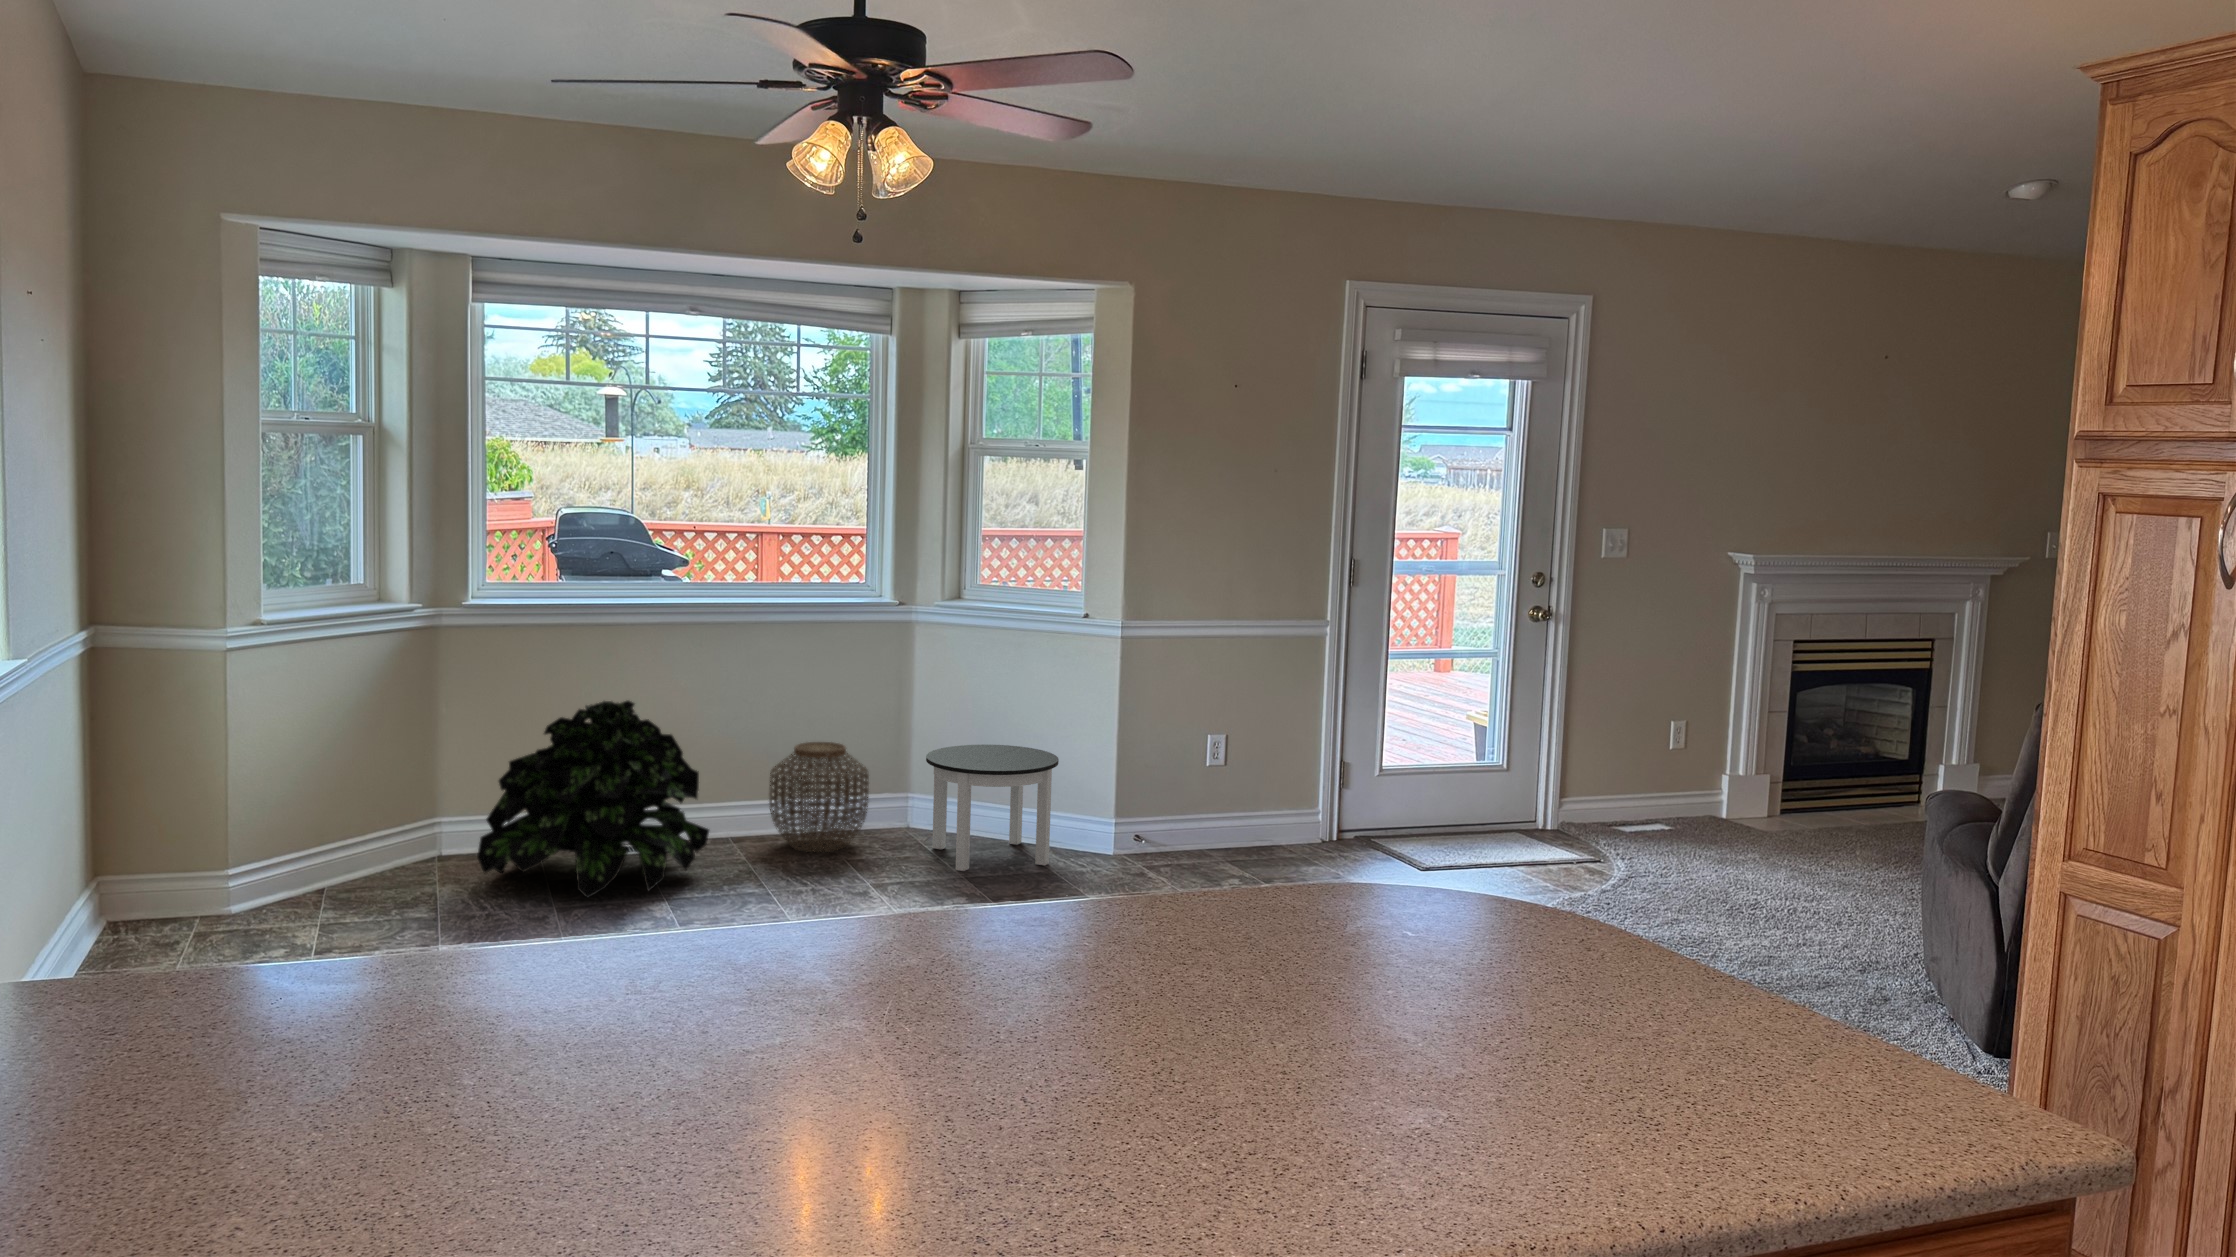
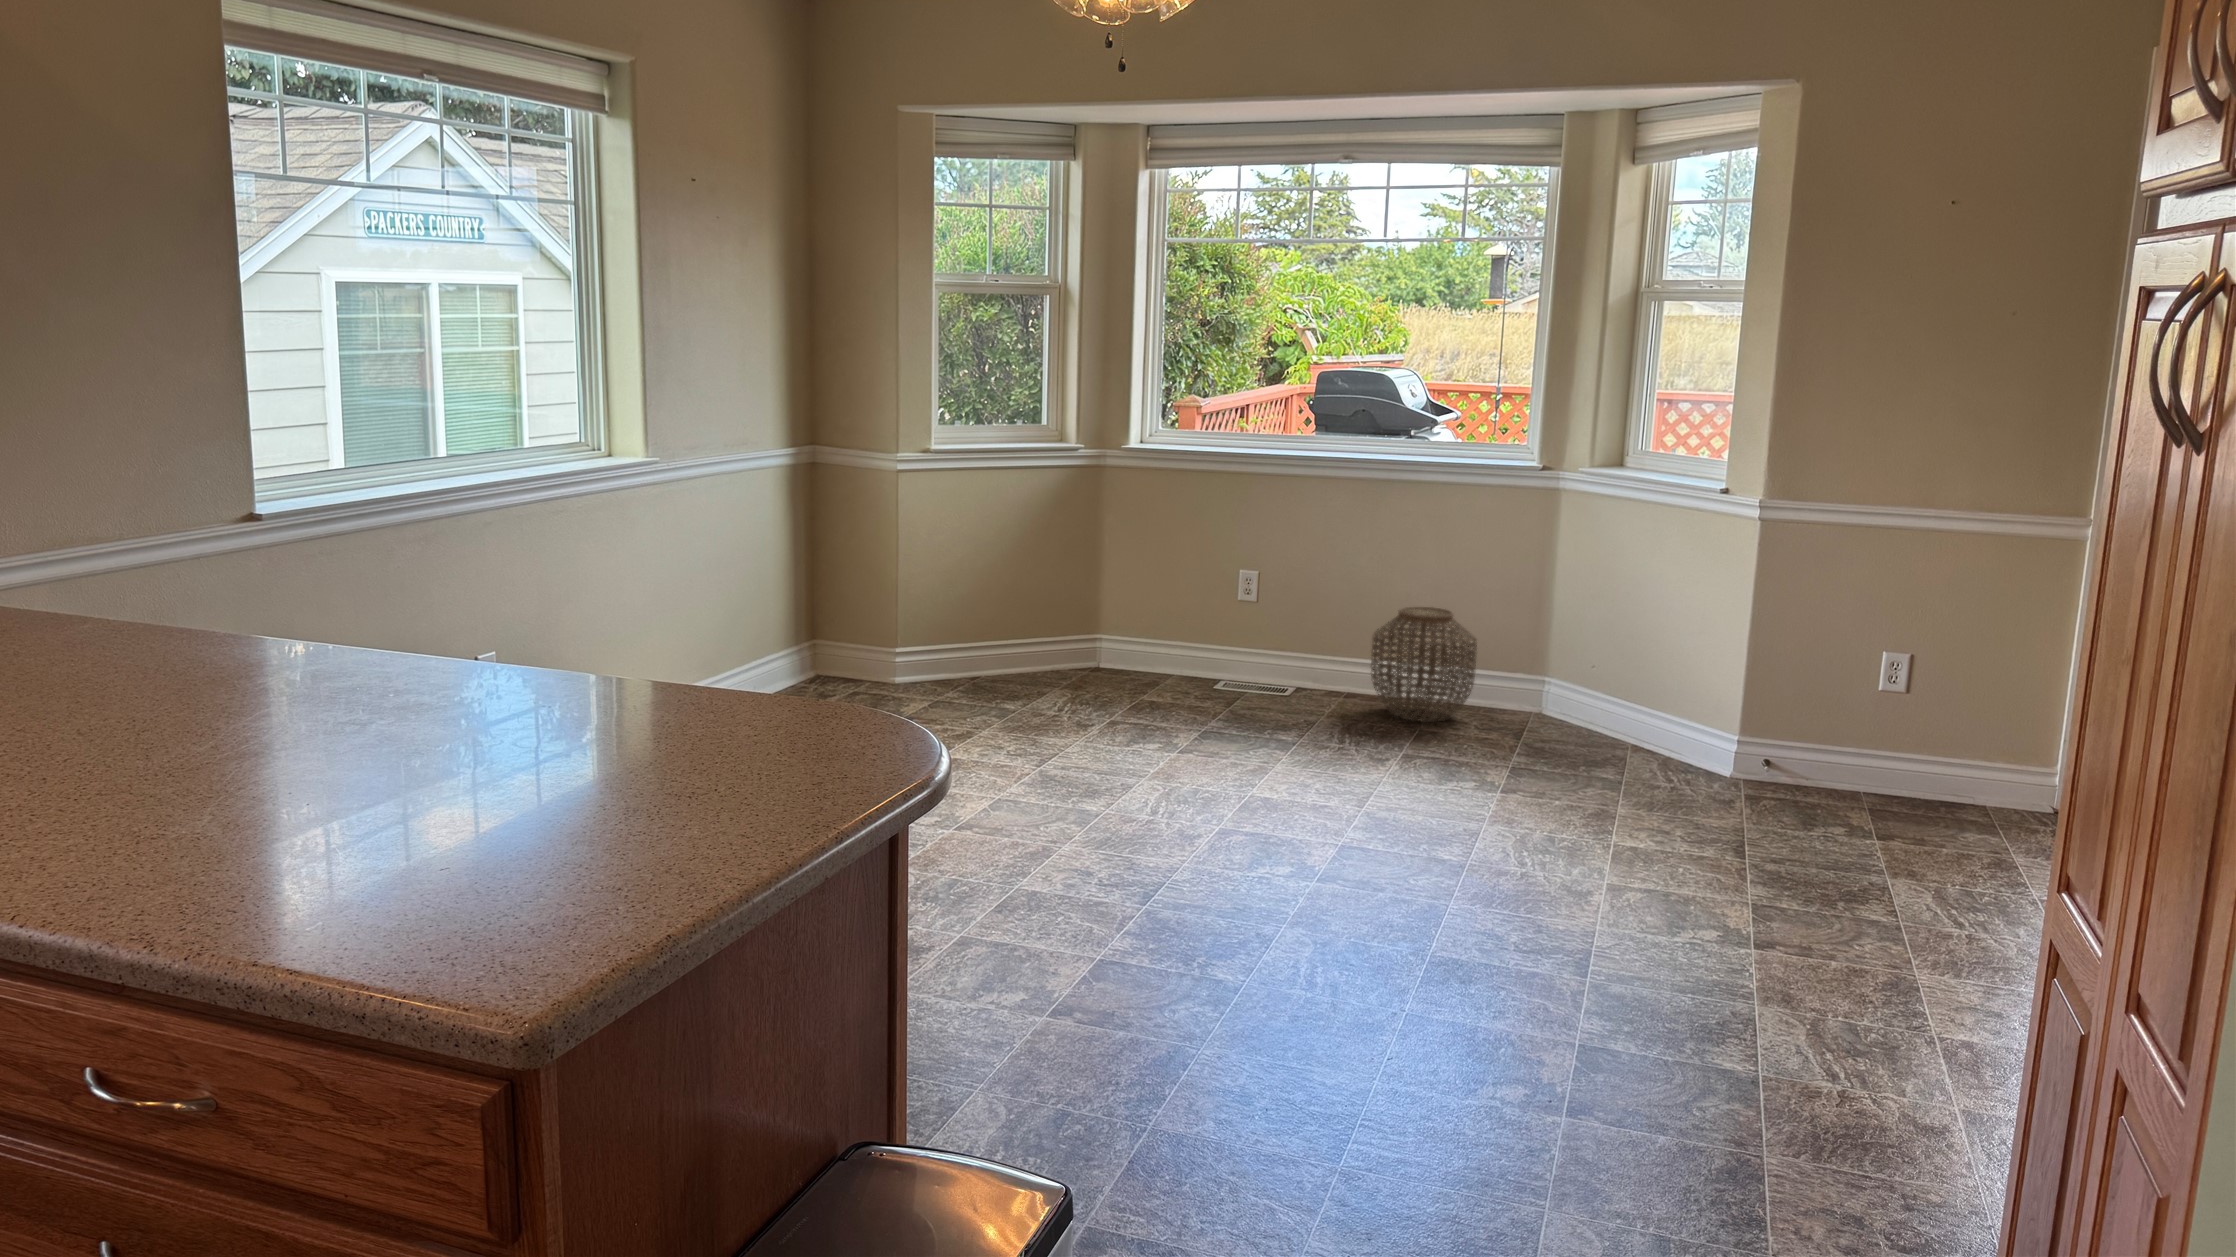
potted plant: present [477,701,709,898] -> none [1081,540,1286,721]
round table: present [926,745,1059,871] -> none [1512,629,1668,772]

